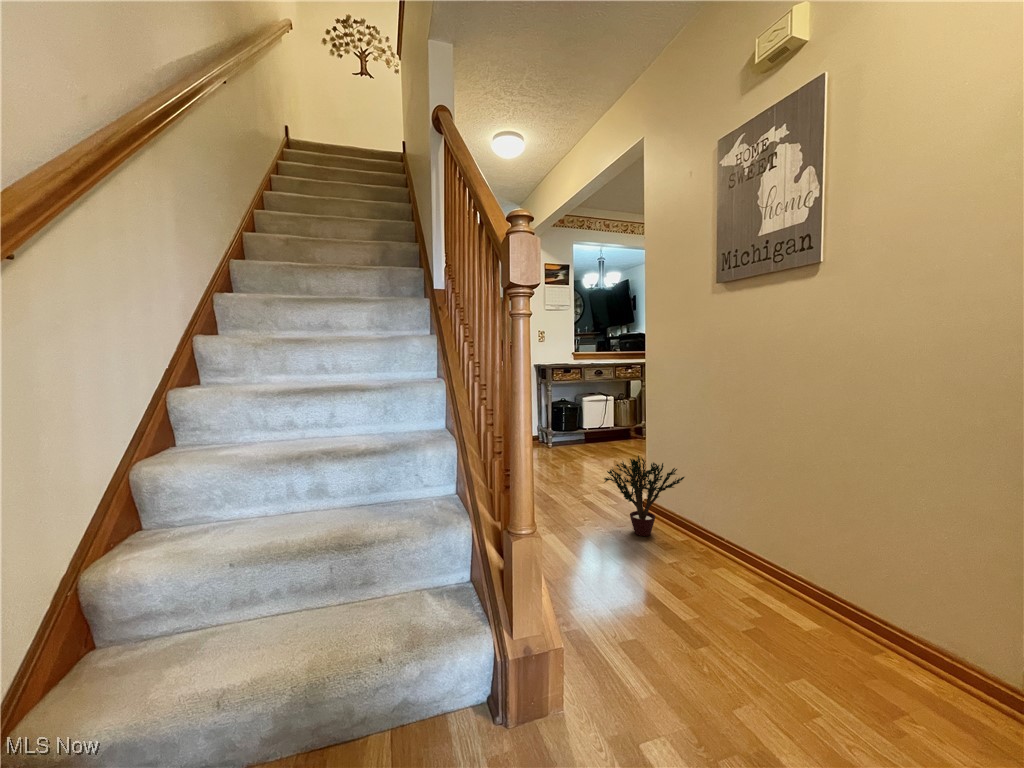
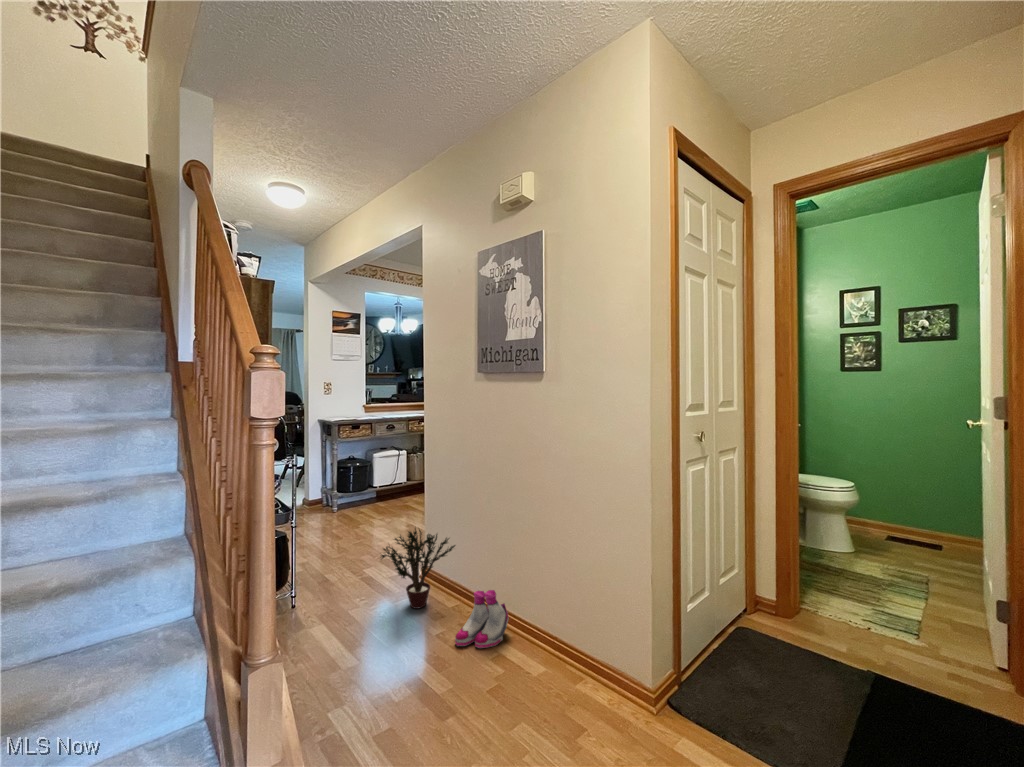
boots: none [691,526,758,588] -> present [455,590,509,648]

